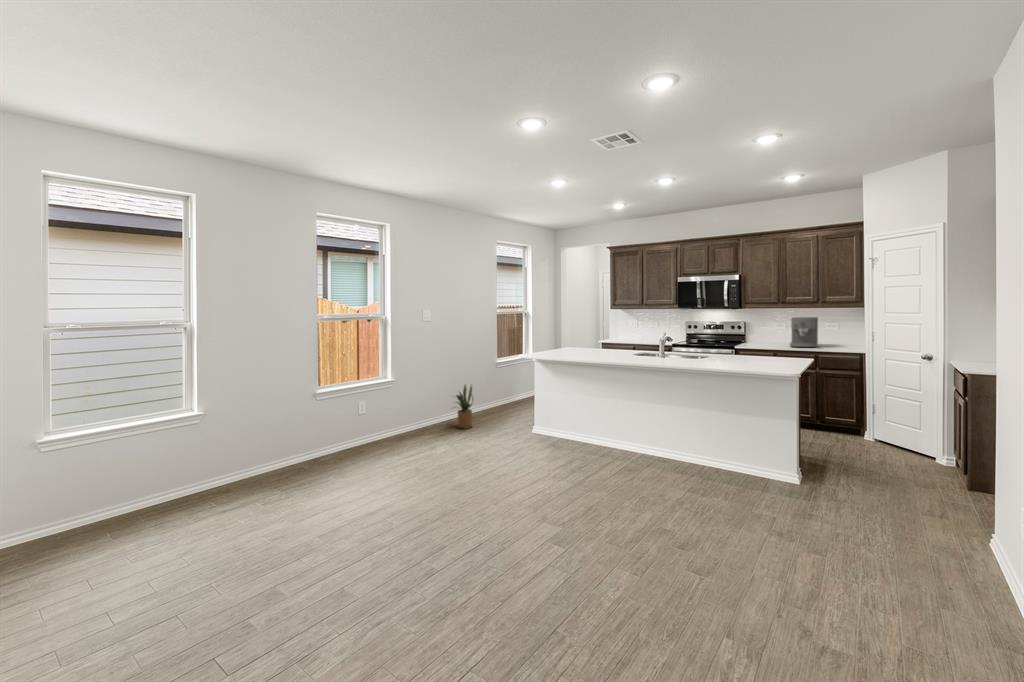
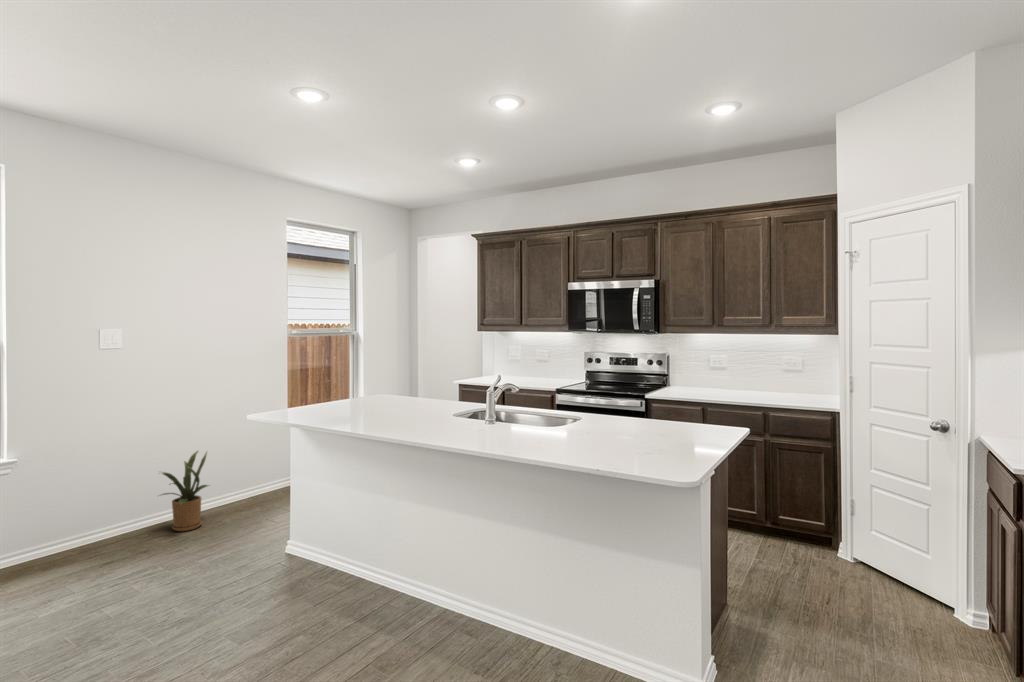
coffee maker: present [790,317,818,347] -> none [728,348,770,398]

